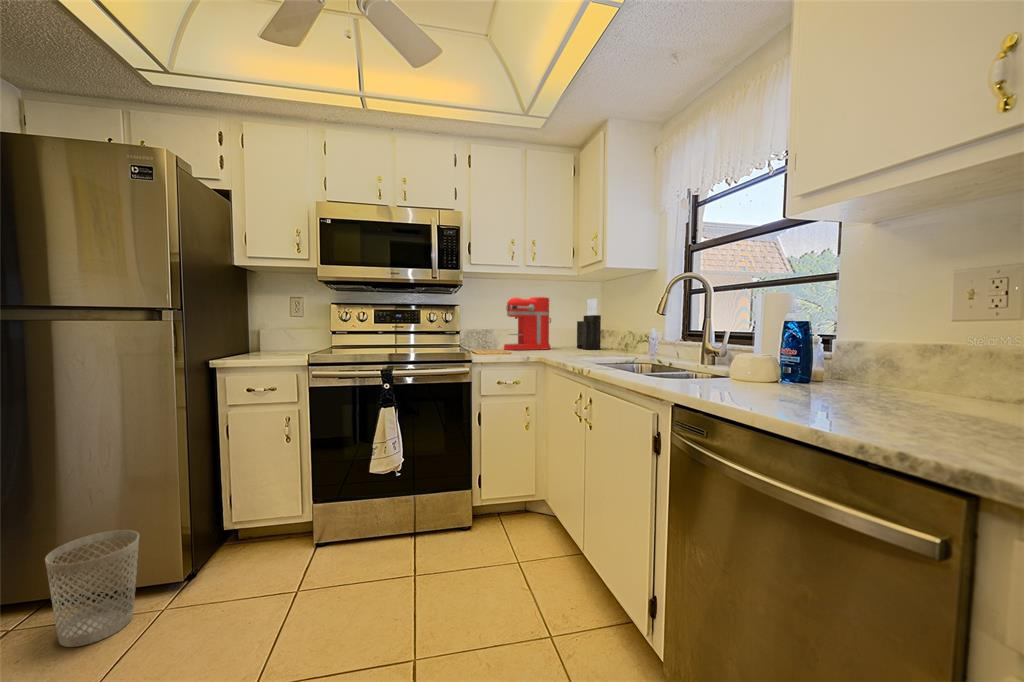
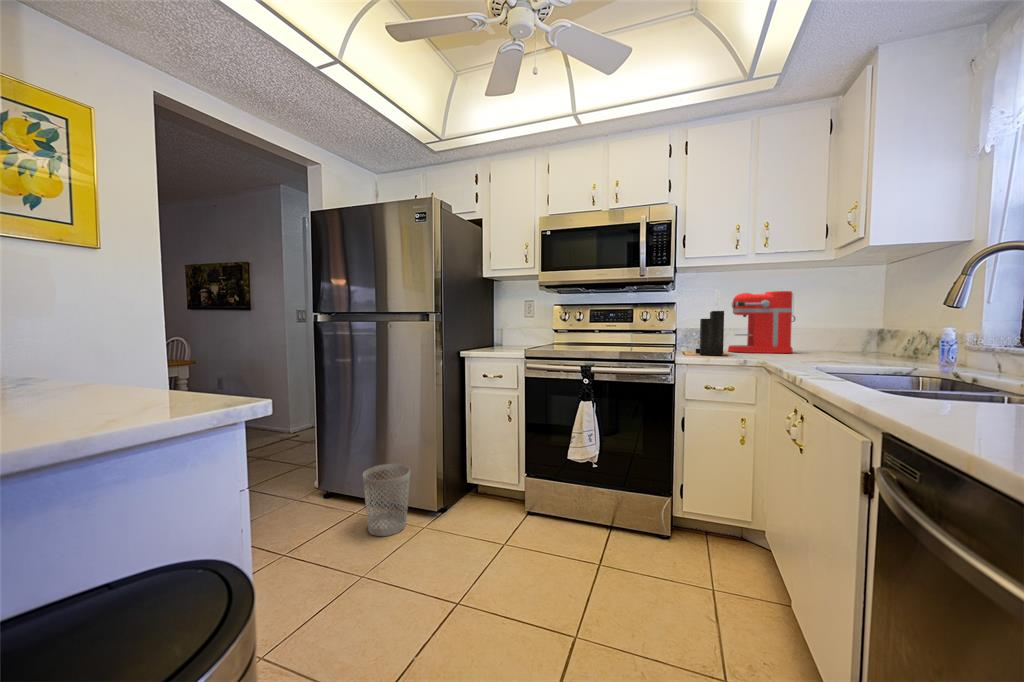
knife block: present [577,298,601,349] -> present [696,289,724,355]

